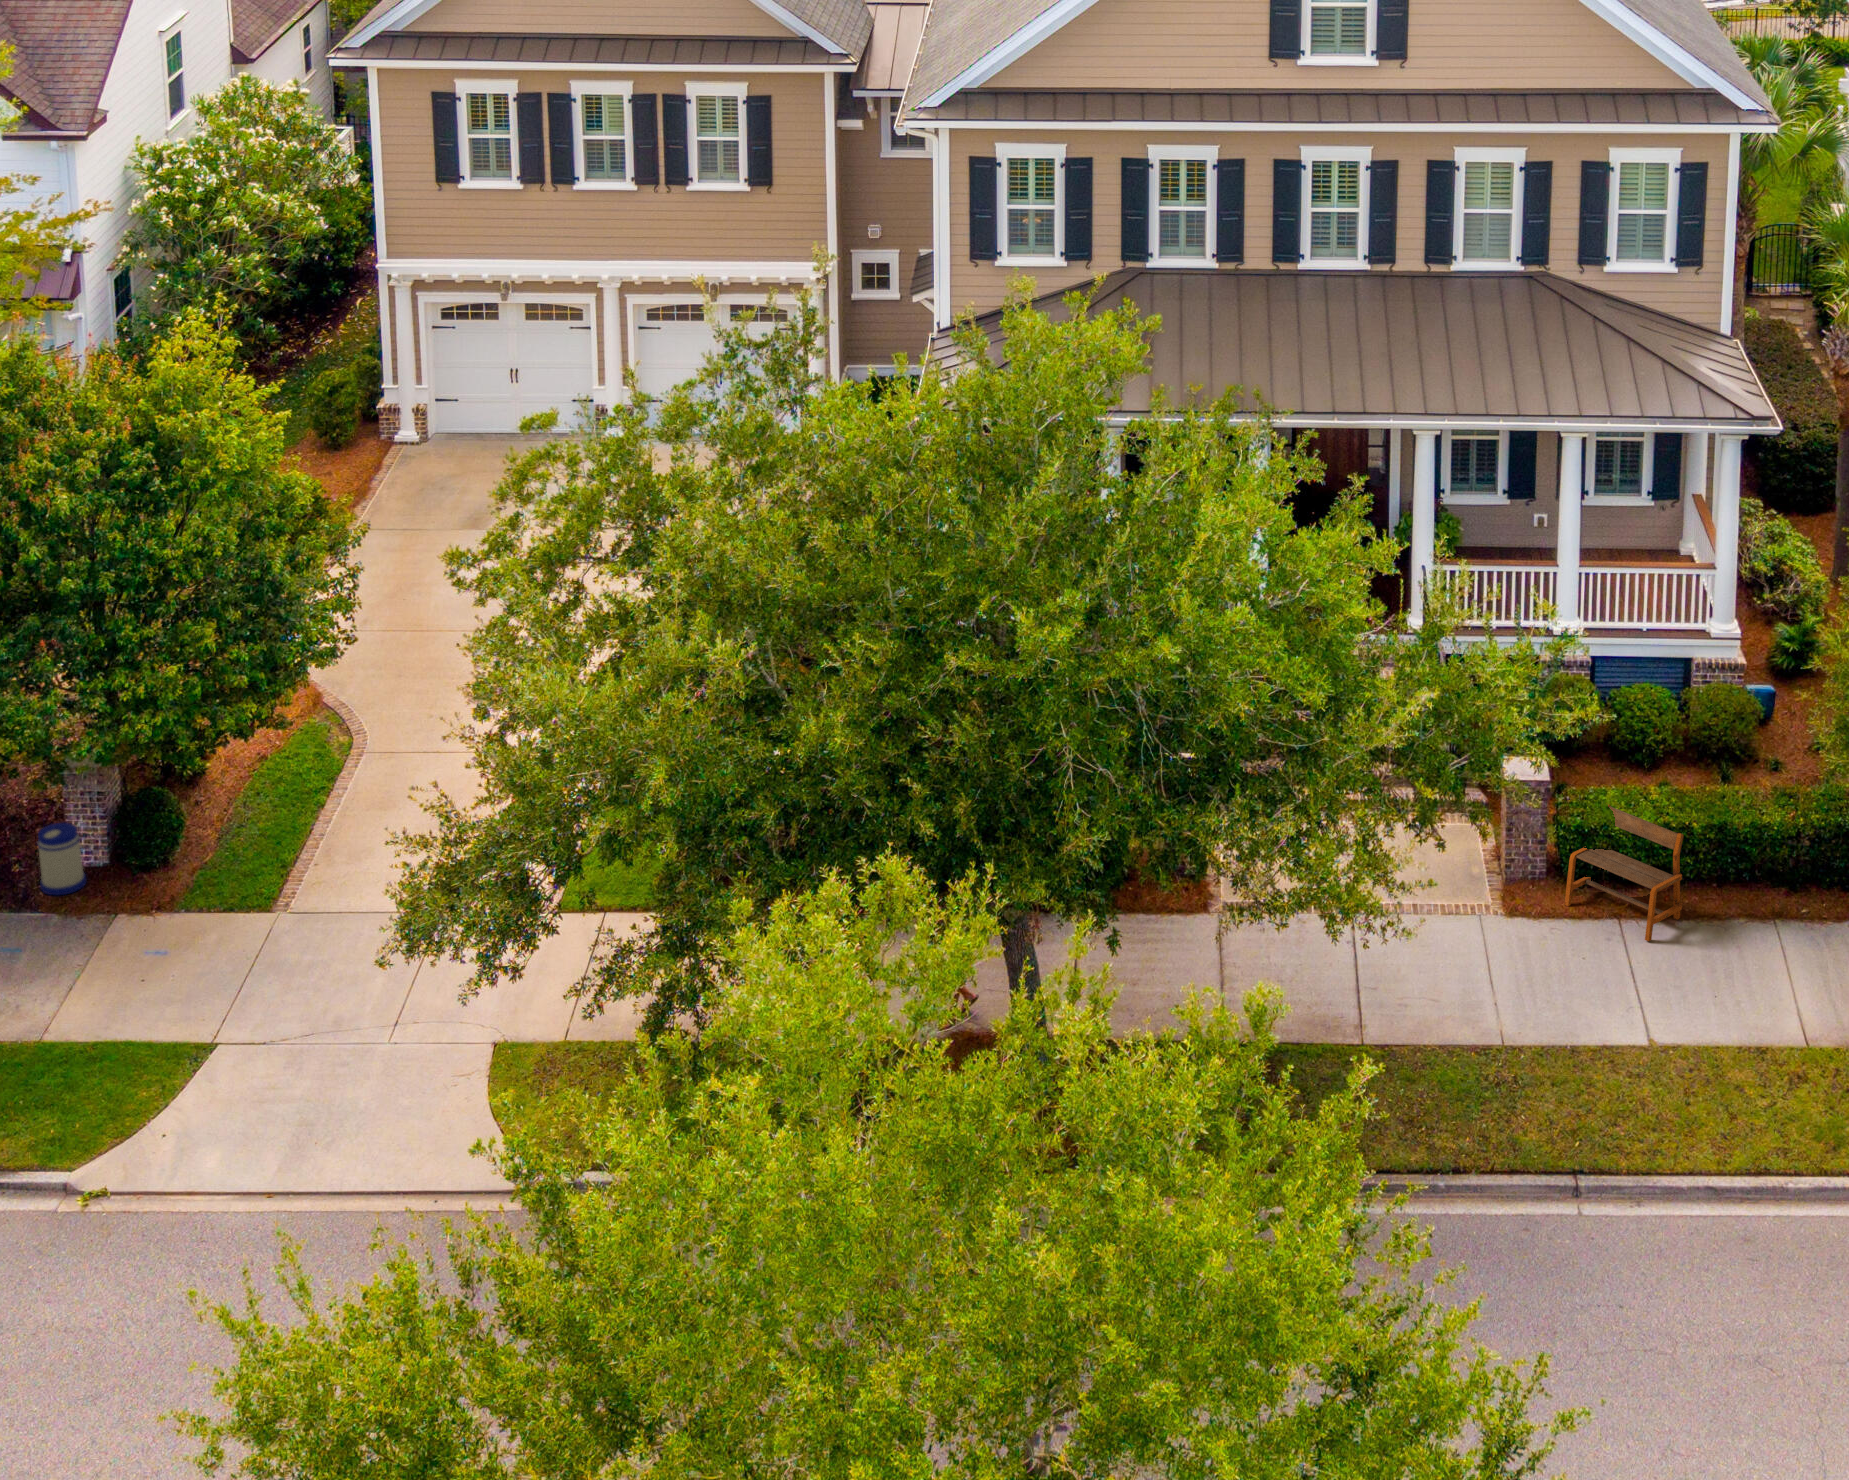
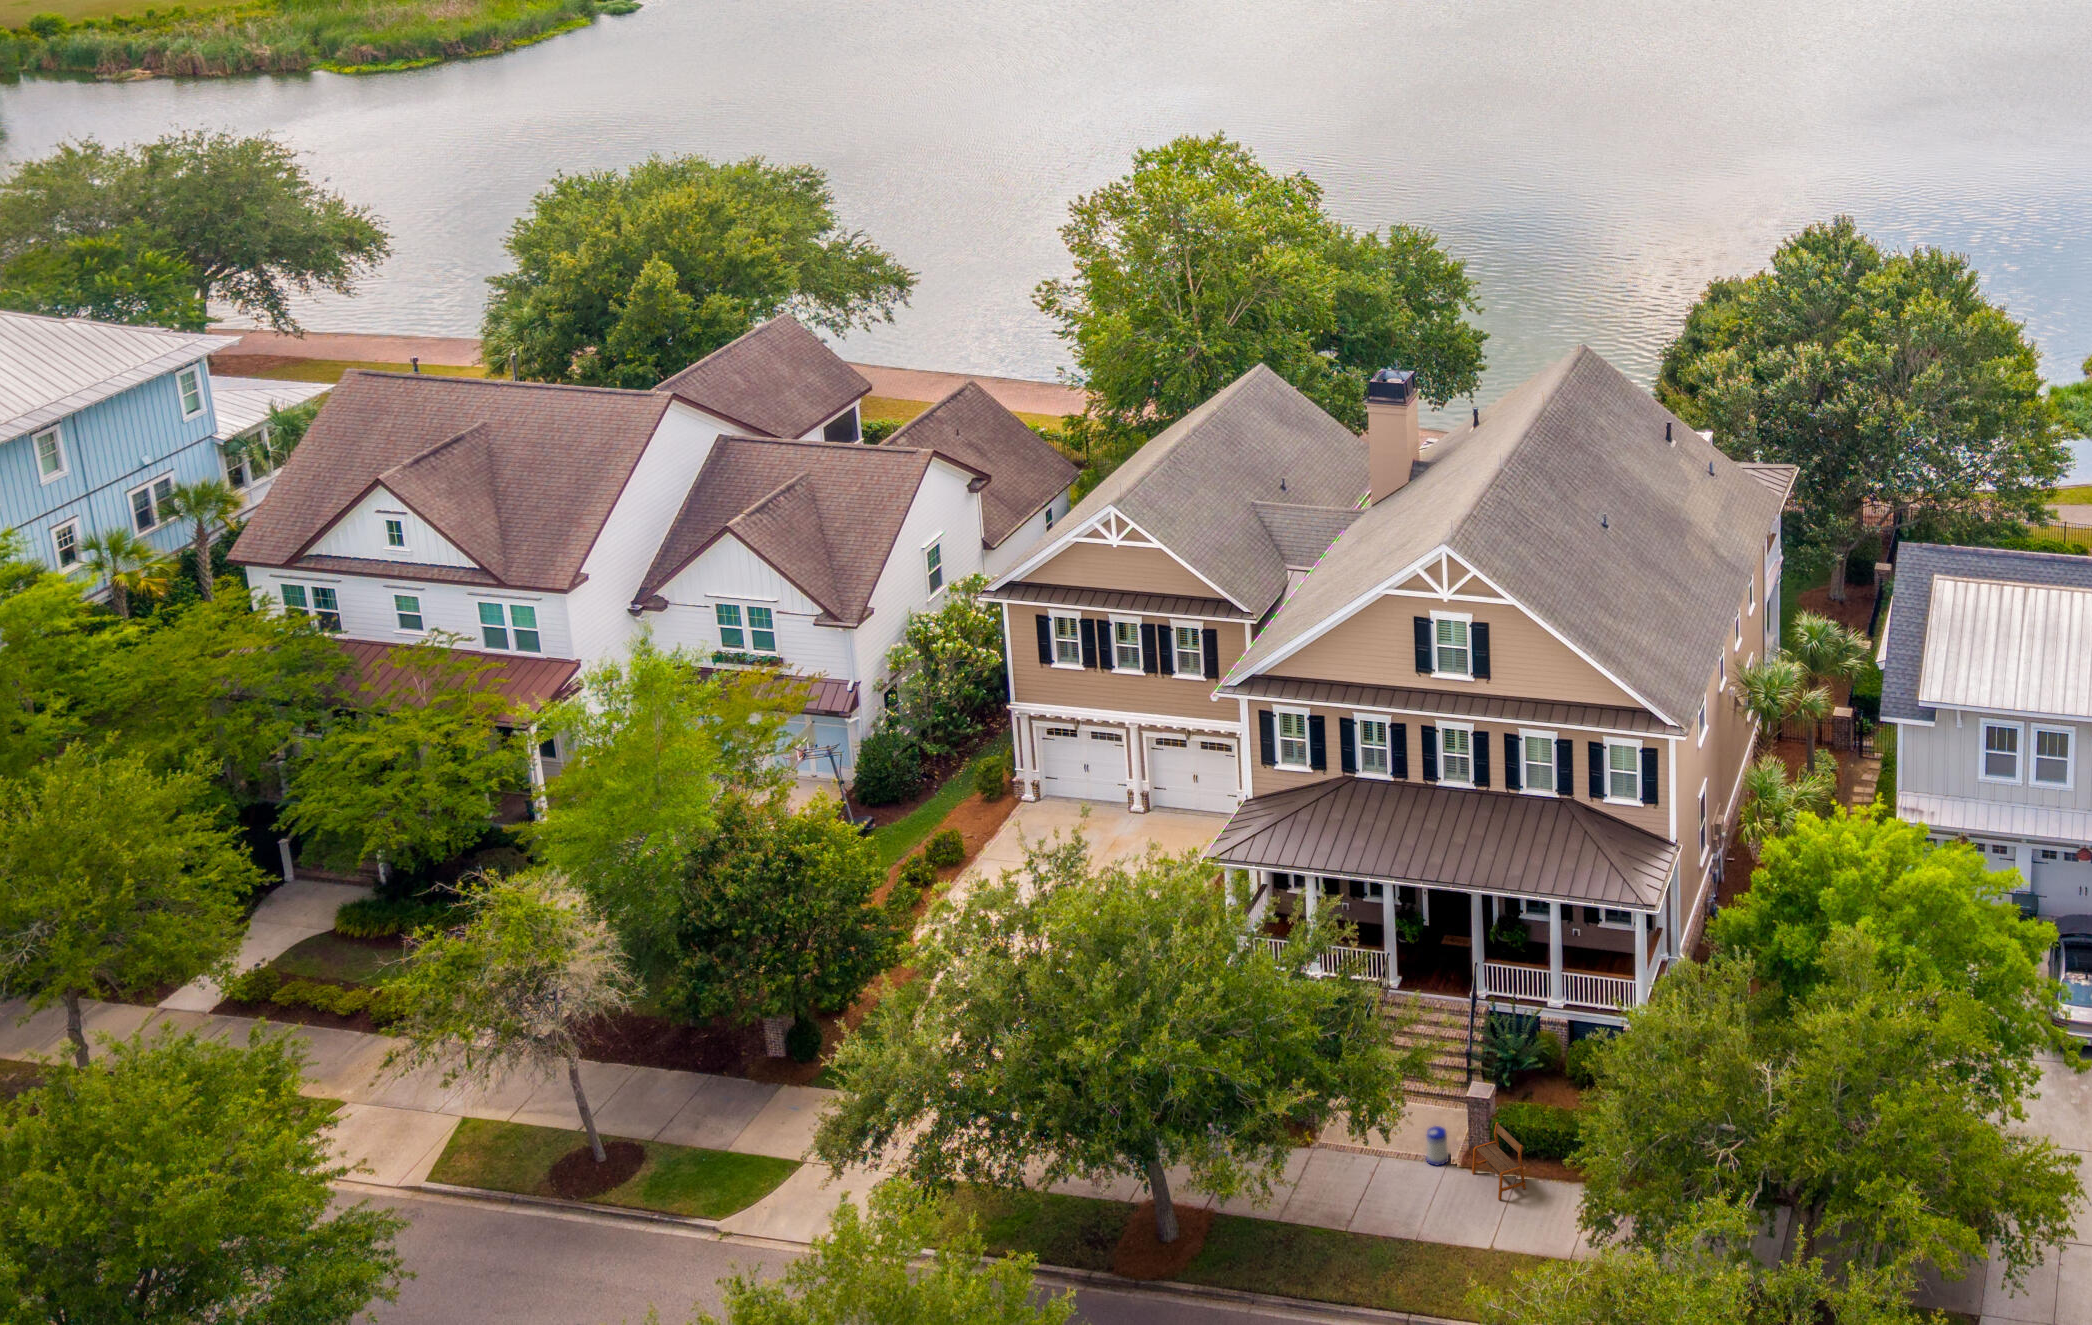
trash can: present [37,823,86,895] -> present [1426,1126,1449,1165]

